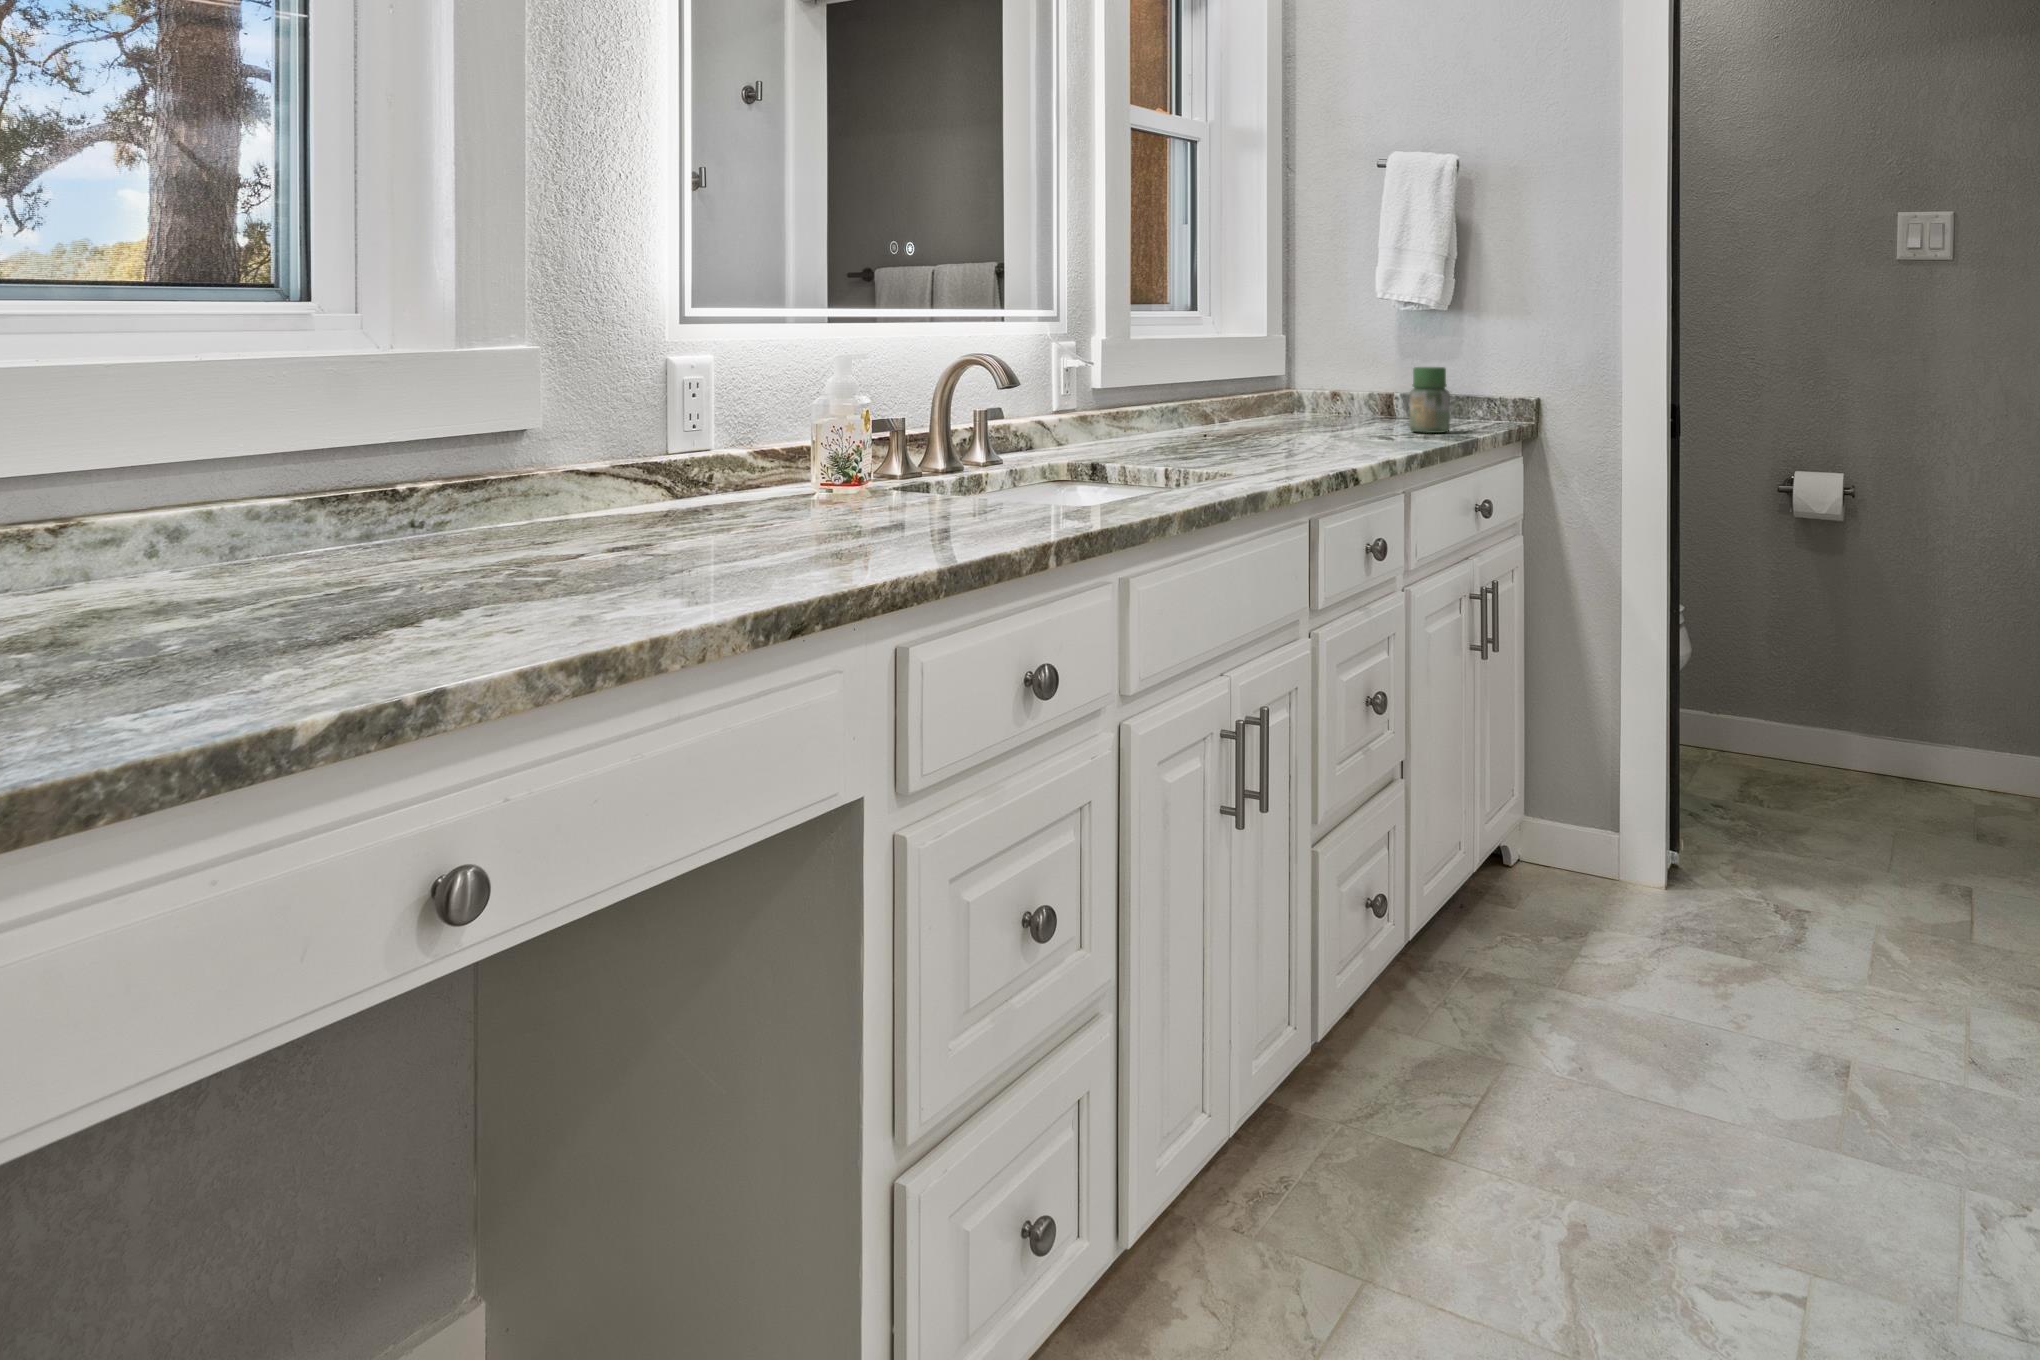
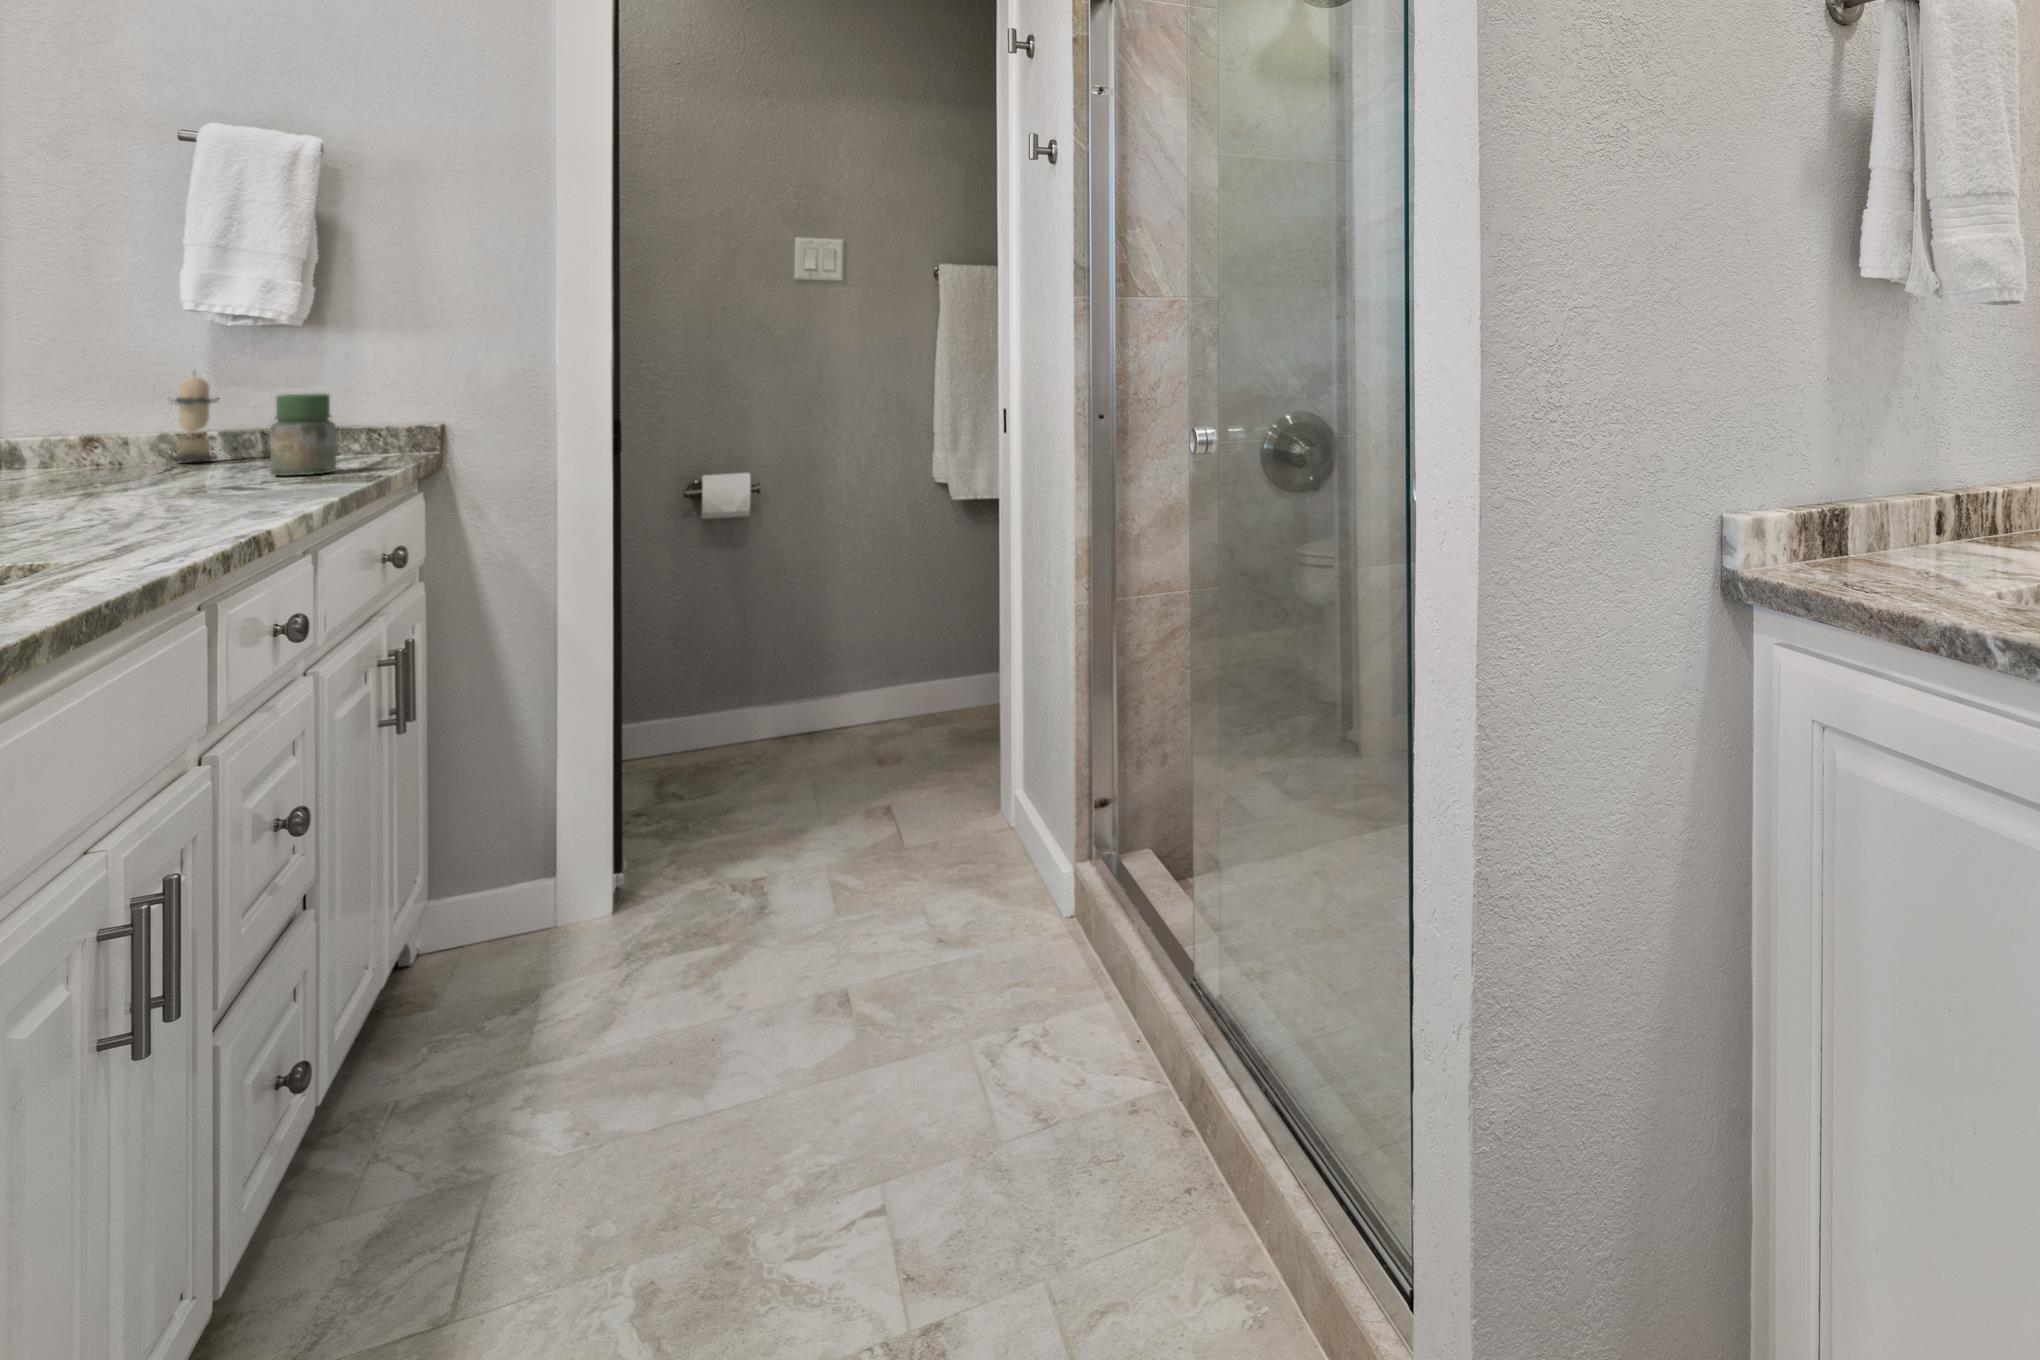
candle: none [1367,347,1402,419] -> present [170,376,220,462]

